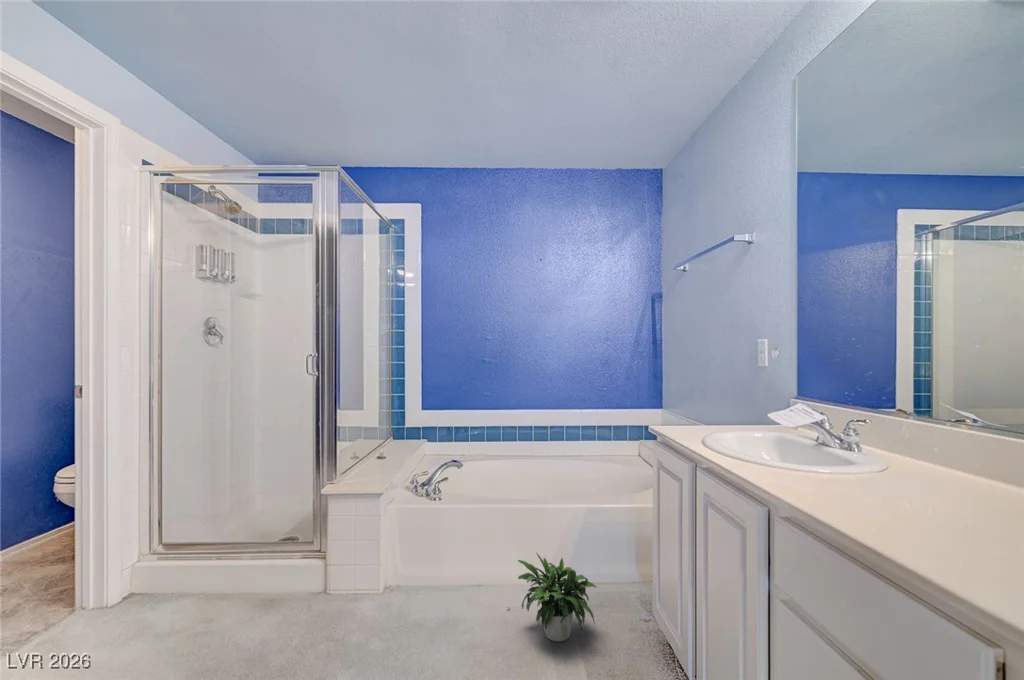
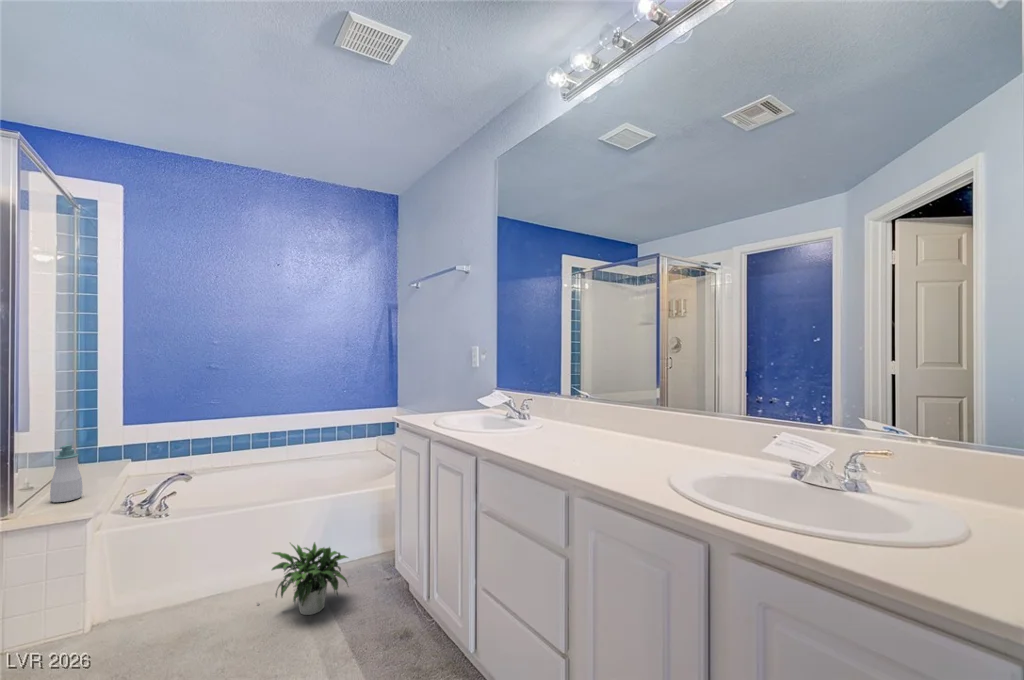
soap bottle: none [364,425,384,472] -> present [50,445,82,502]

